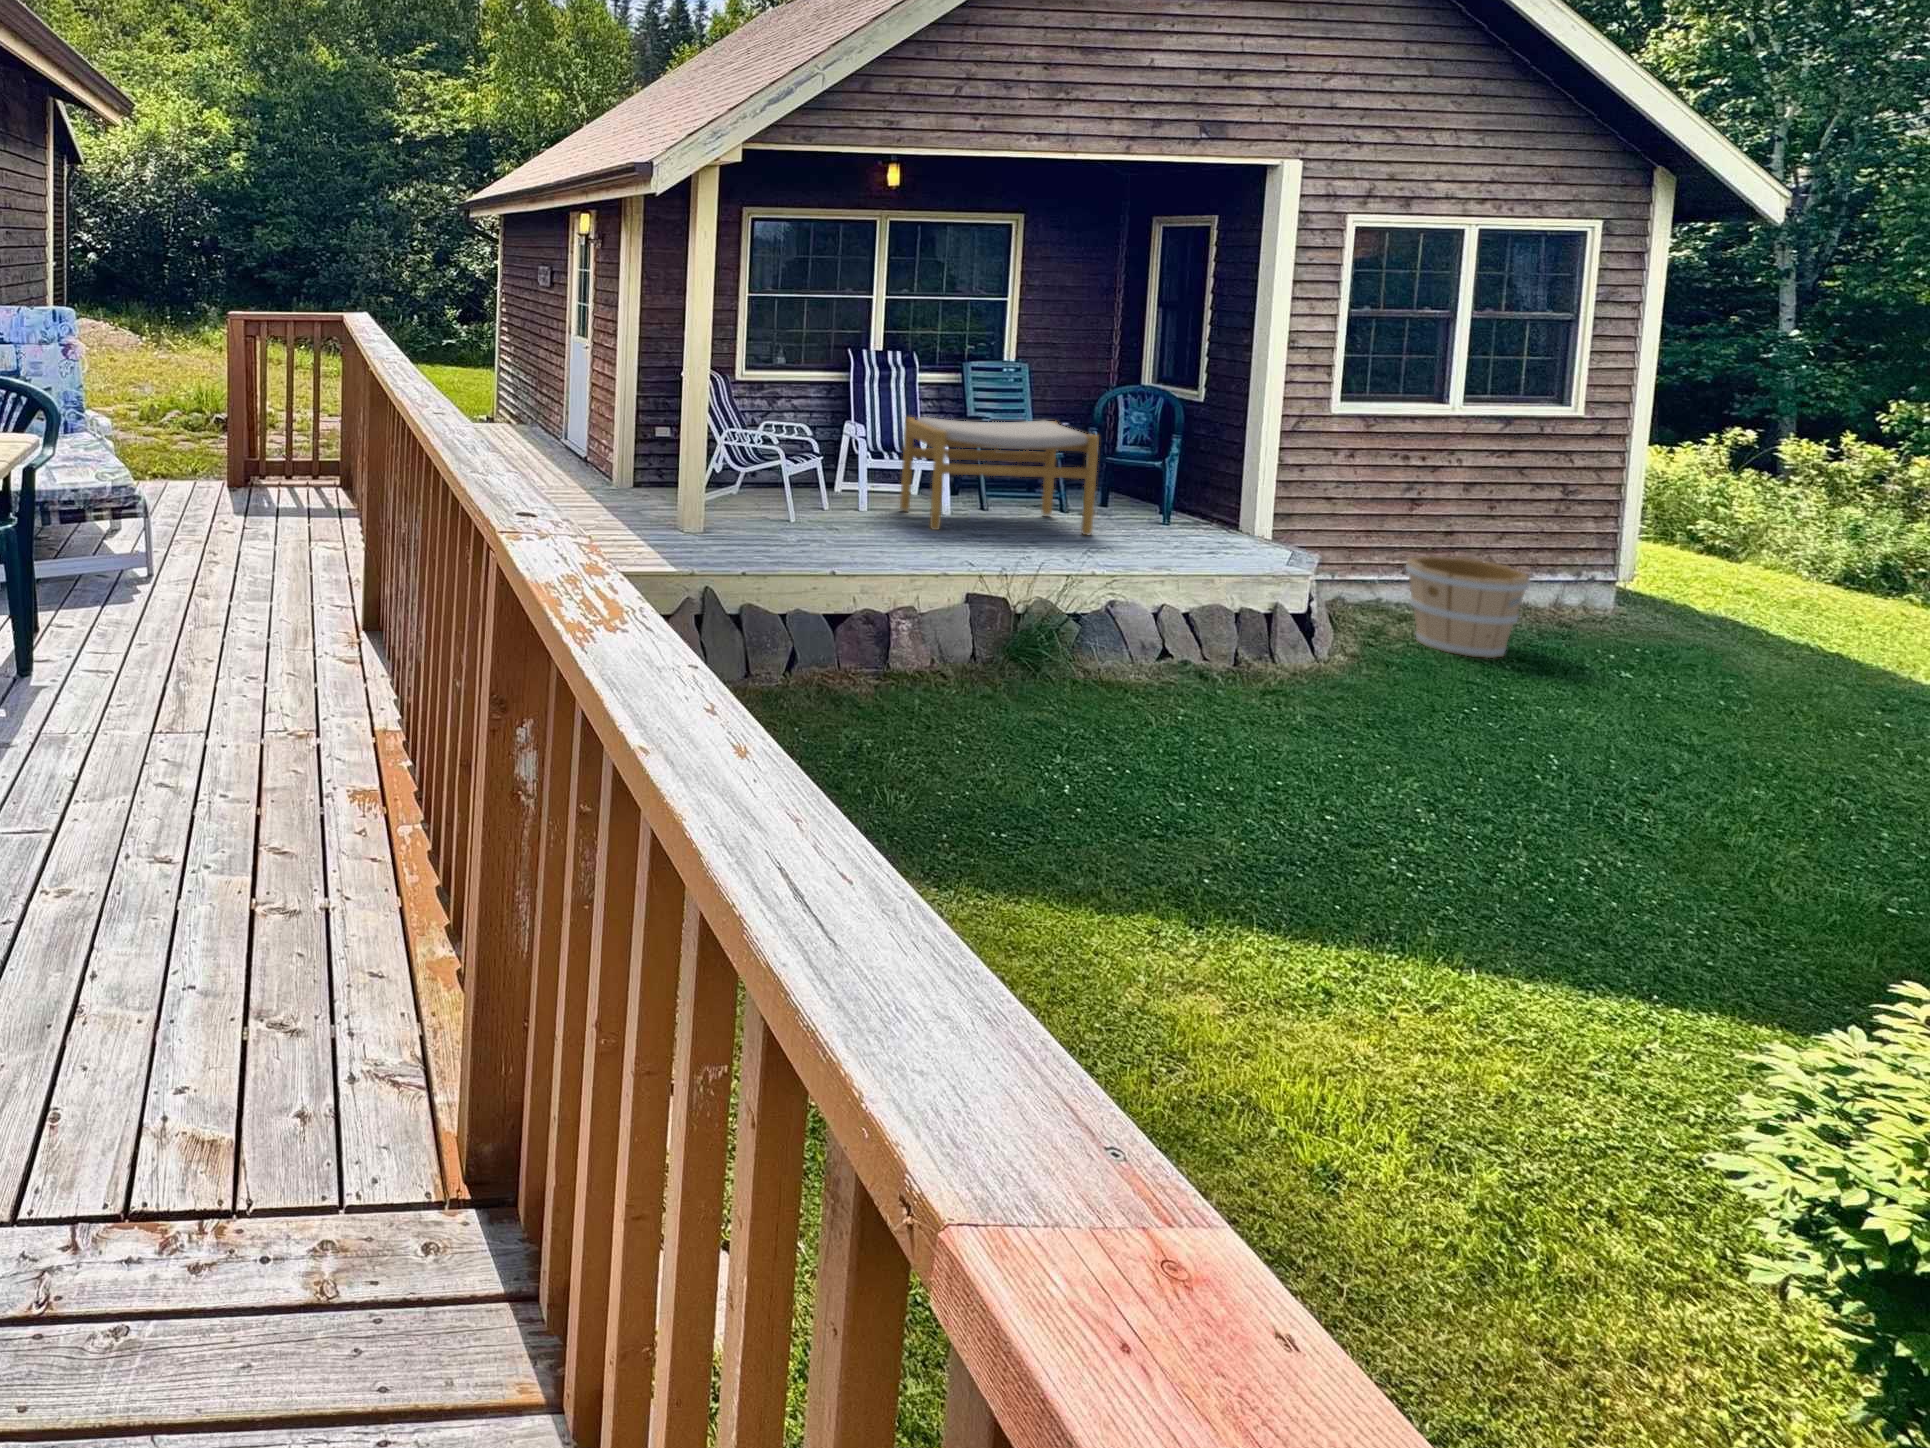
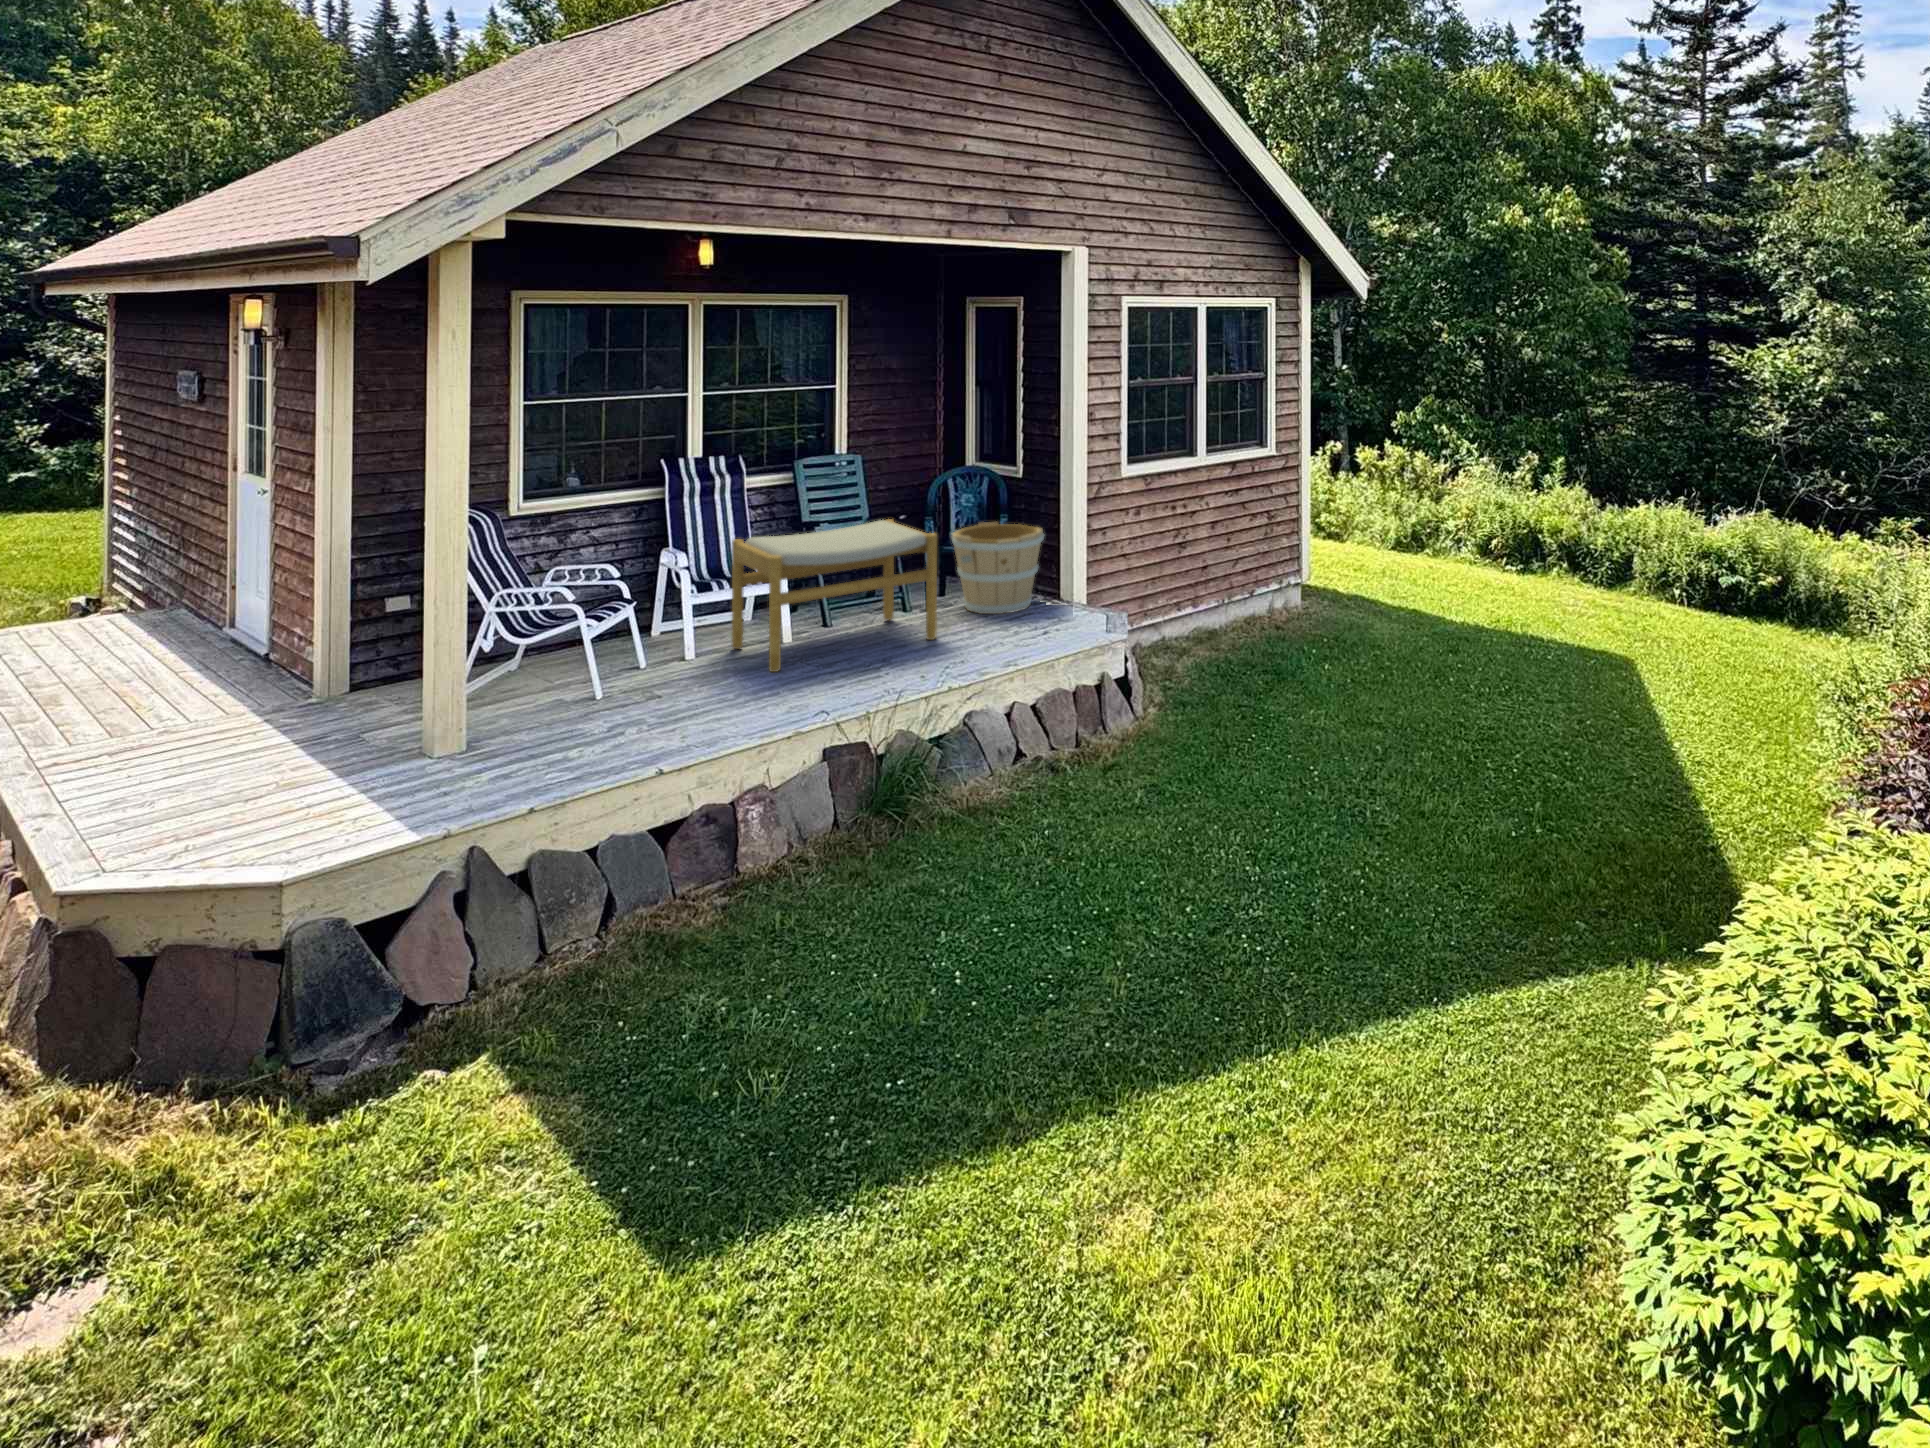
wooden bucket: present [1406,556,1530,658] -> present [952,521,1044,614]

